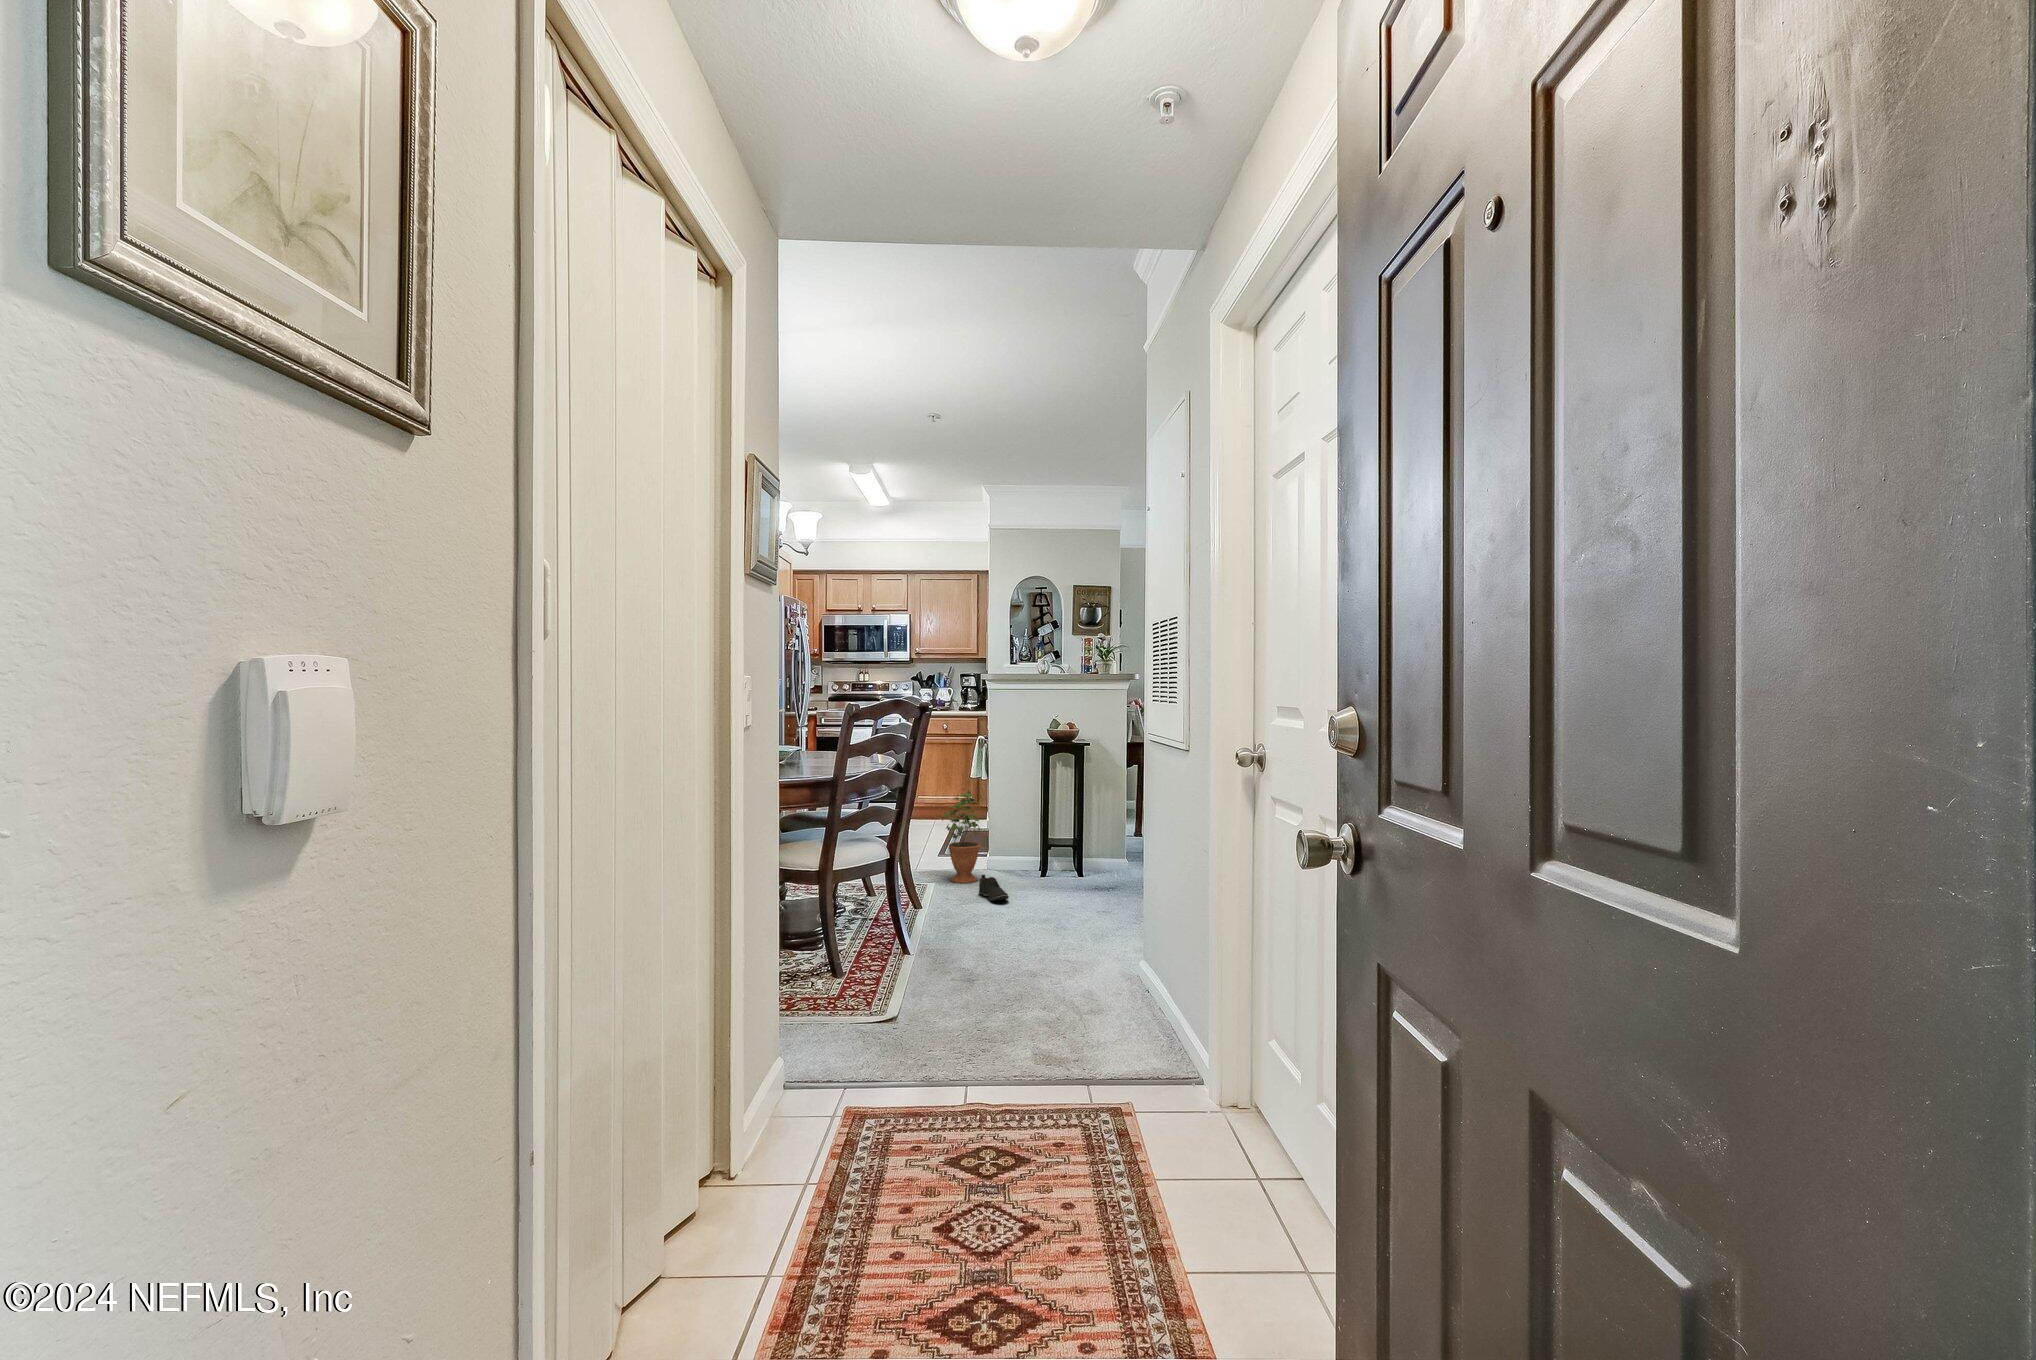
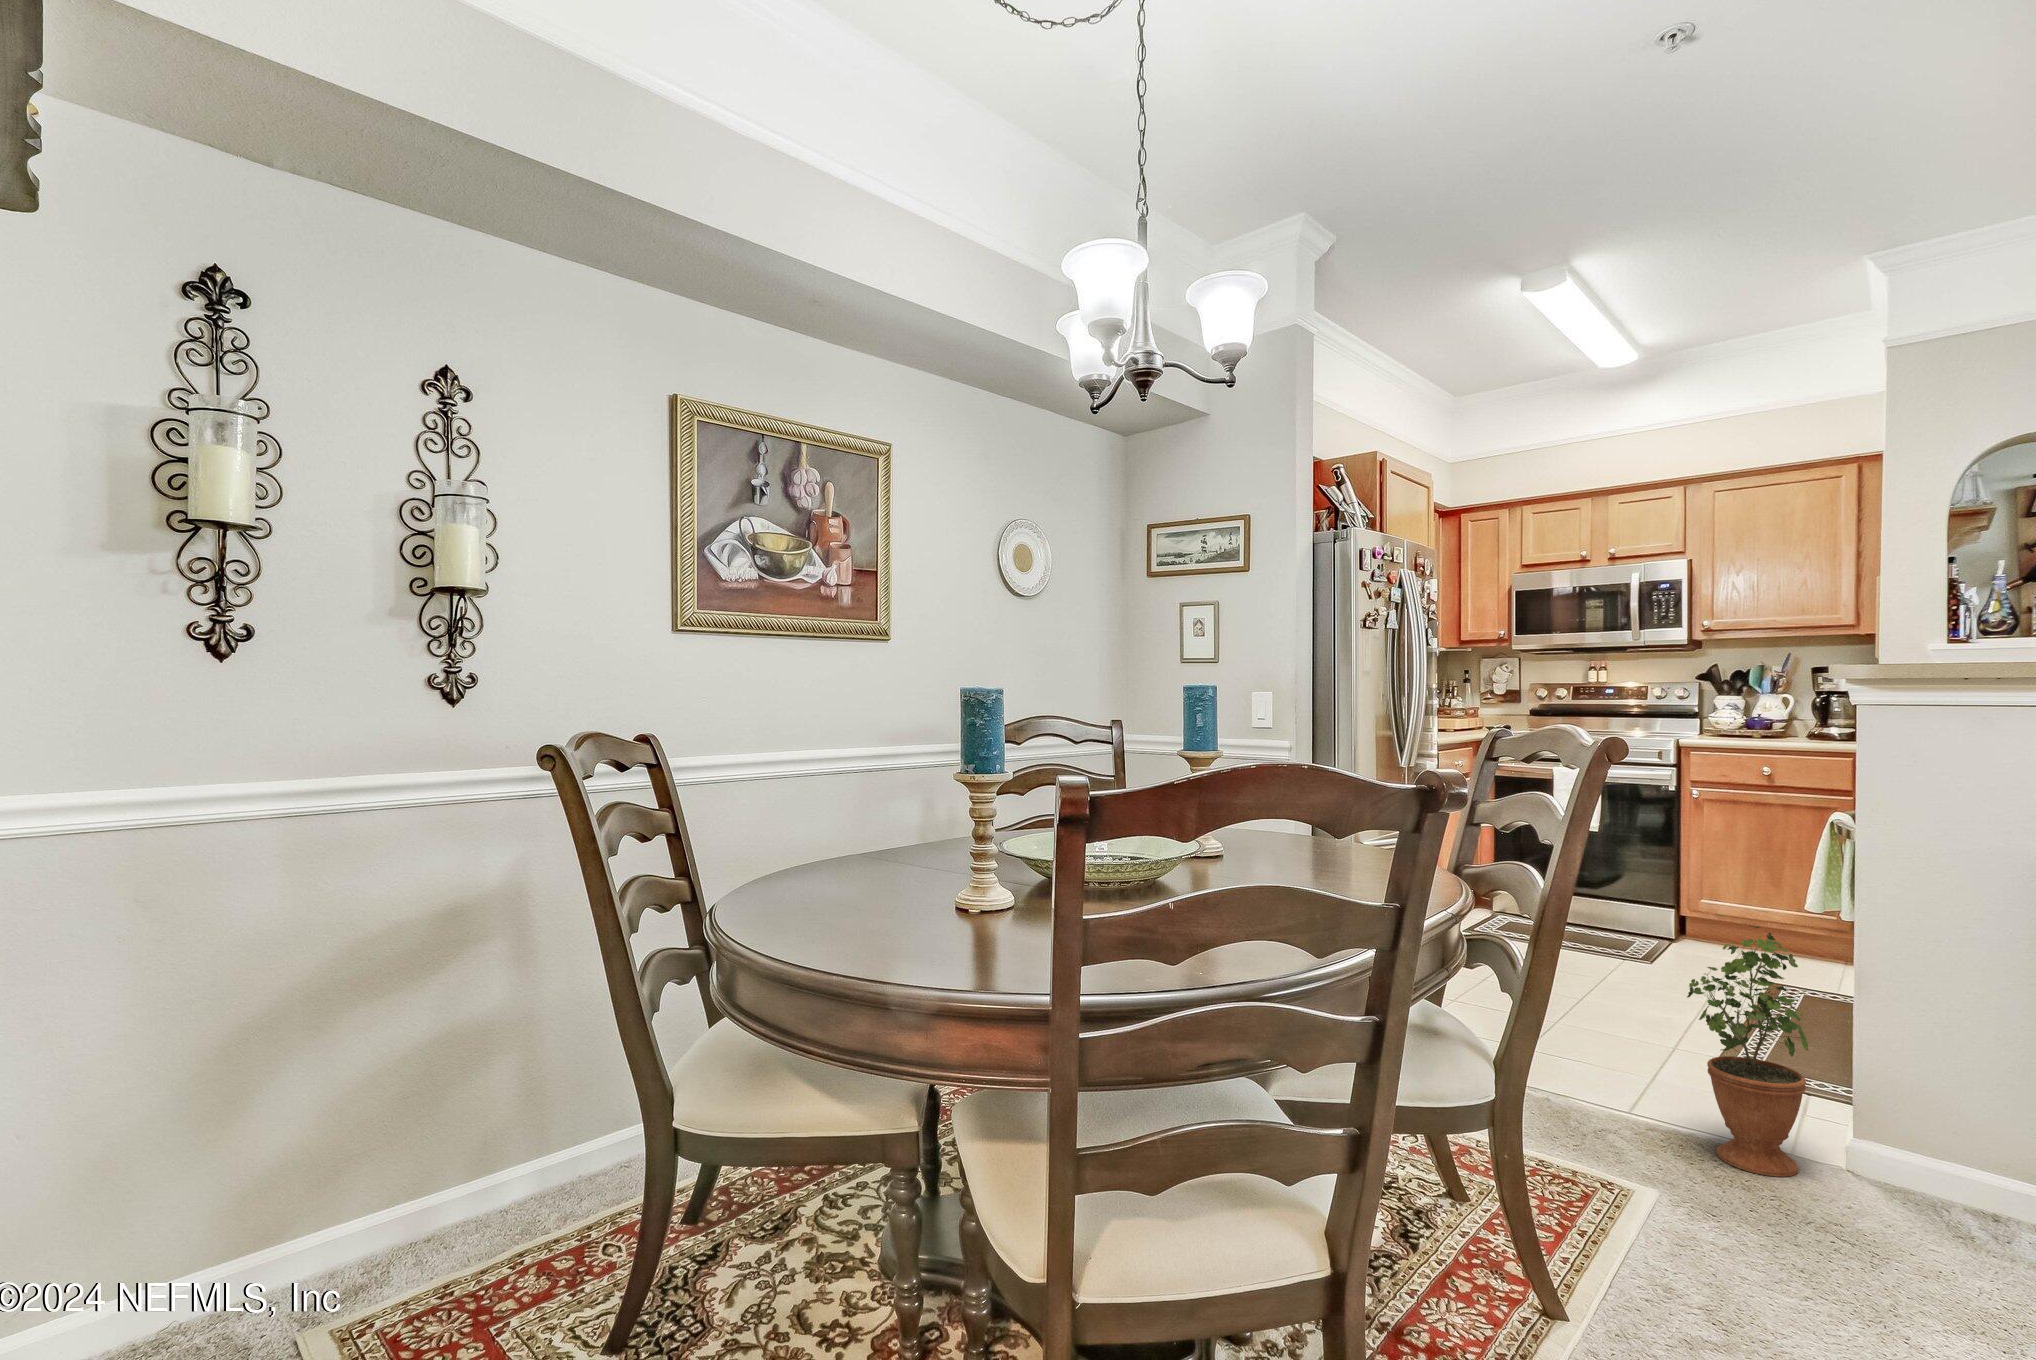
shoe: present [979,875,1009,901] -> none [1787,1183,1891,1299]

